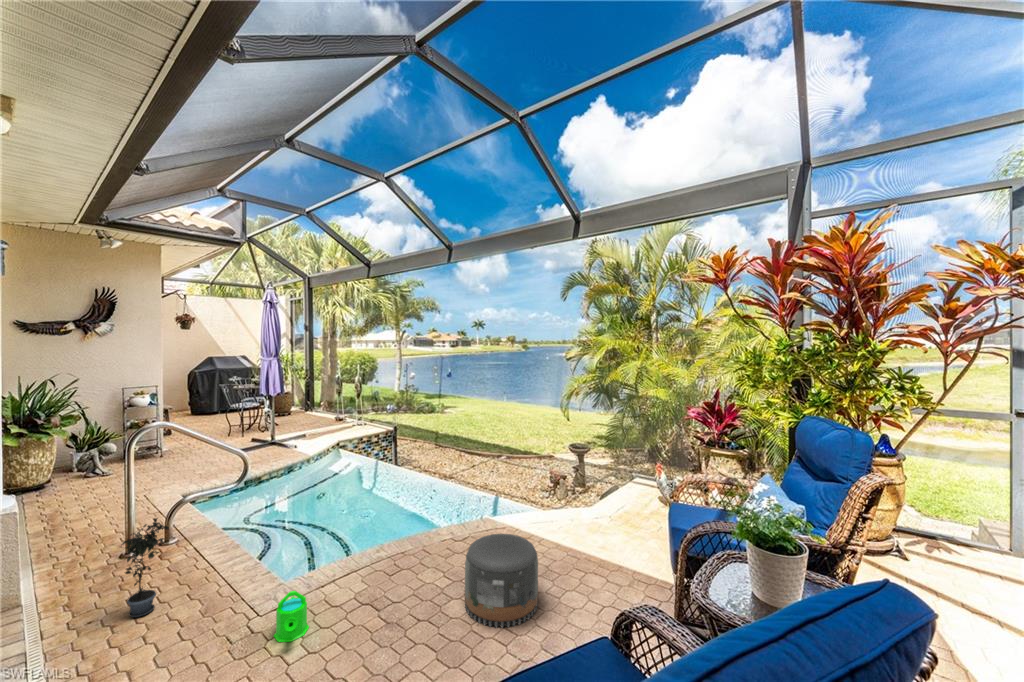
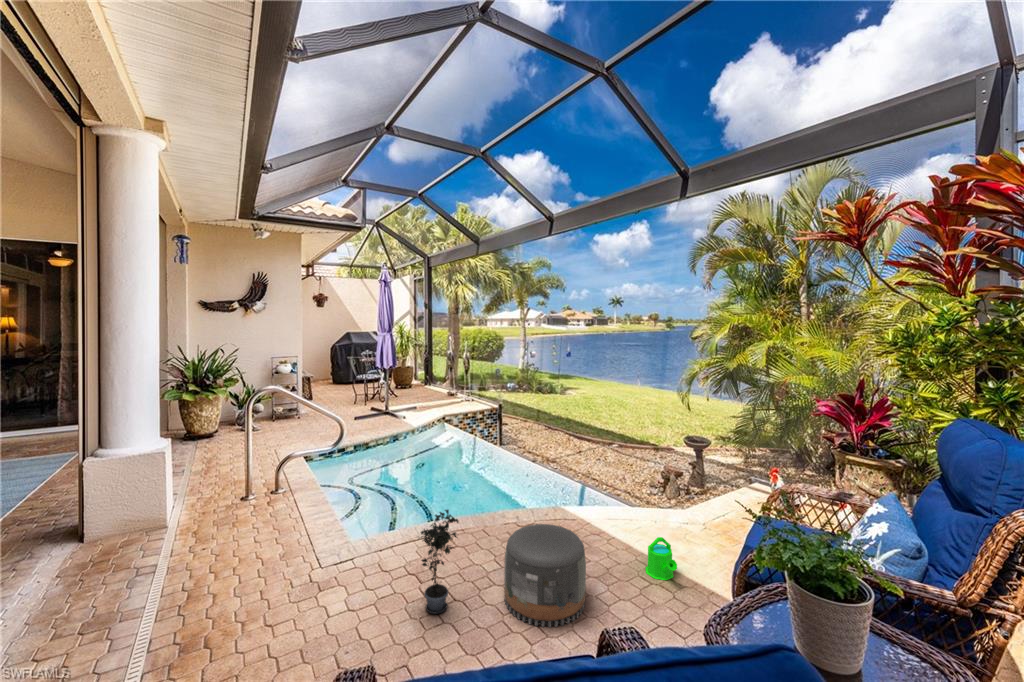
potted plant: present [122,518,169,617] -> present [421,510,459,614]
watering can: present [274,591,309,642] -> present [645,537,677,580]

